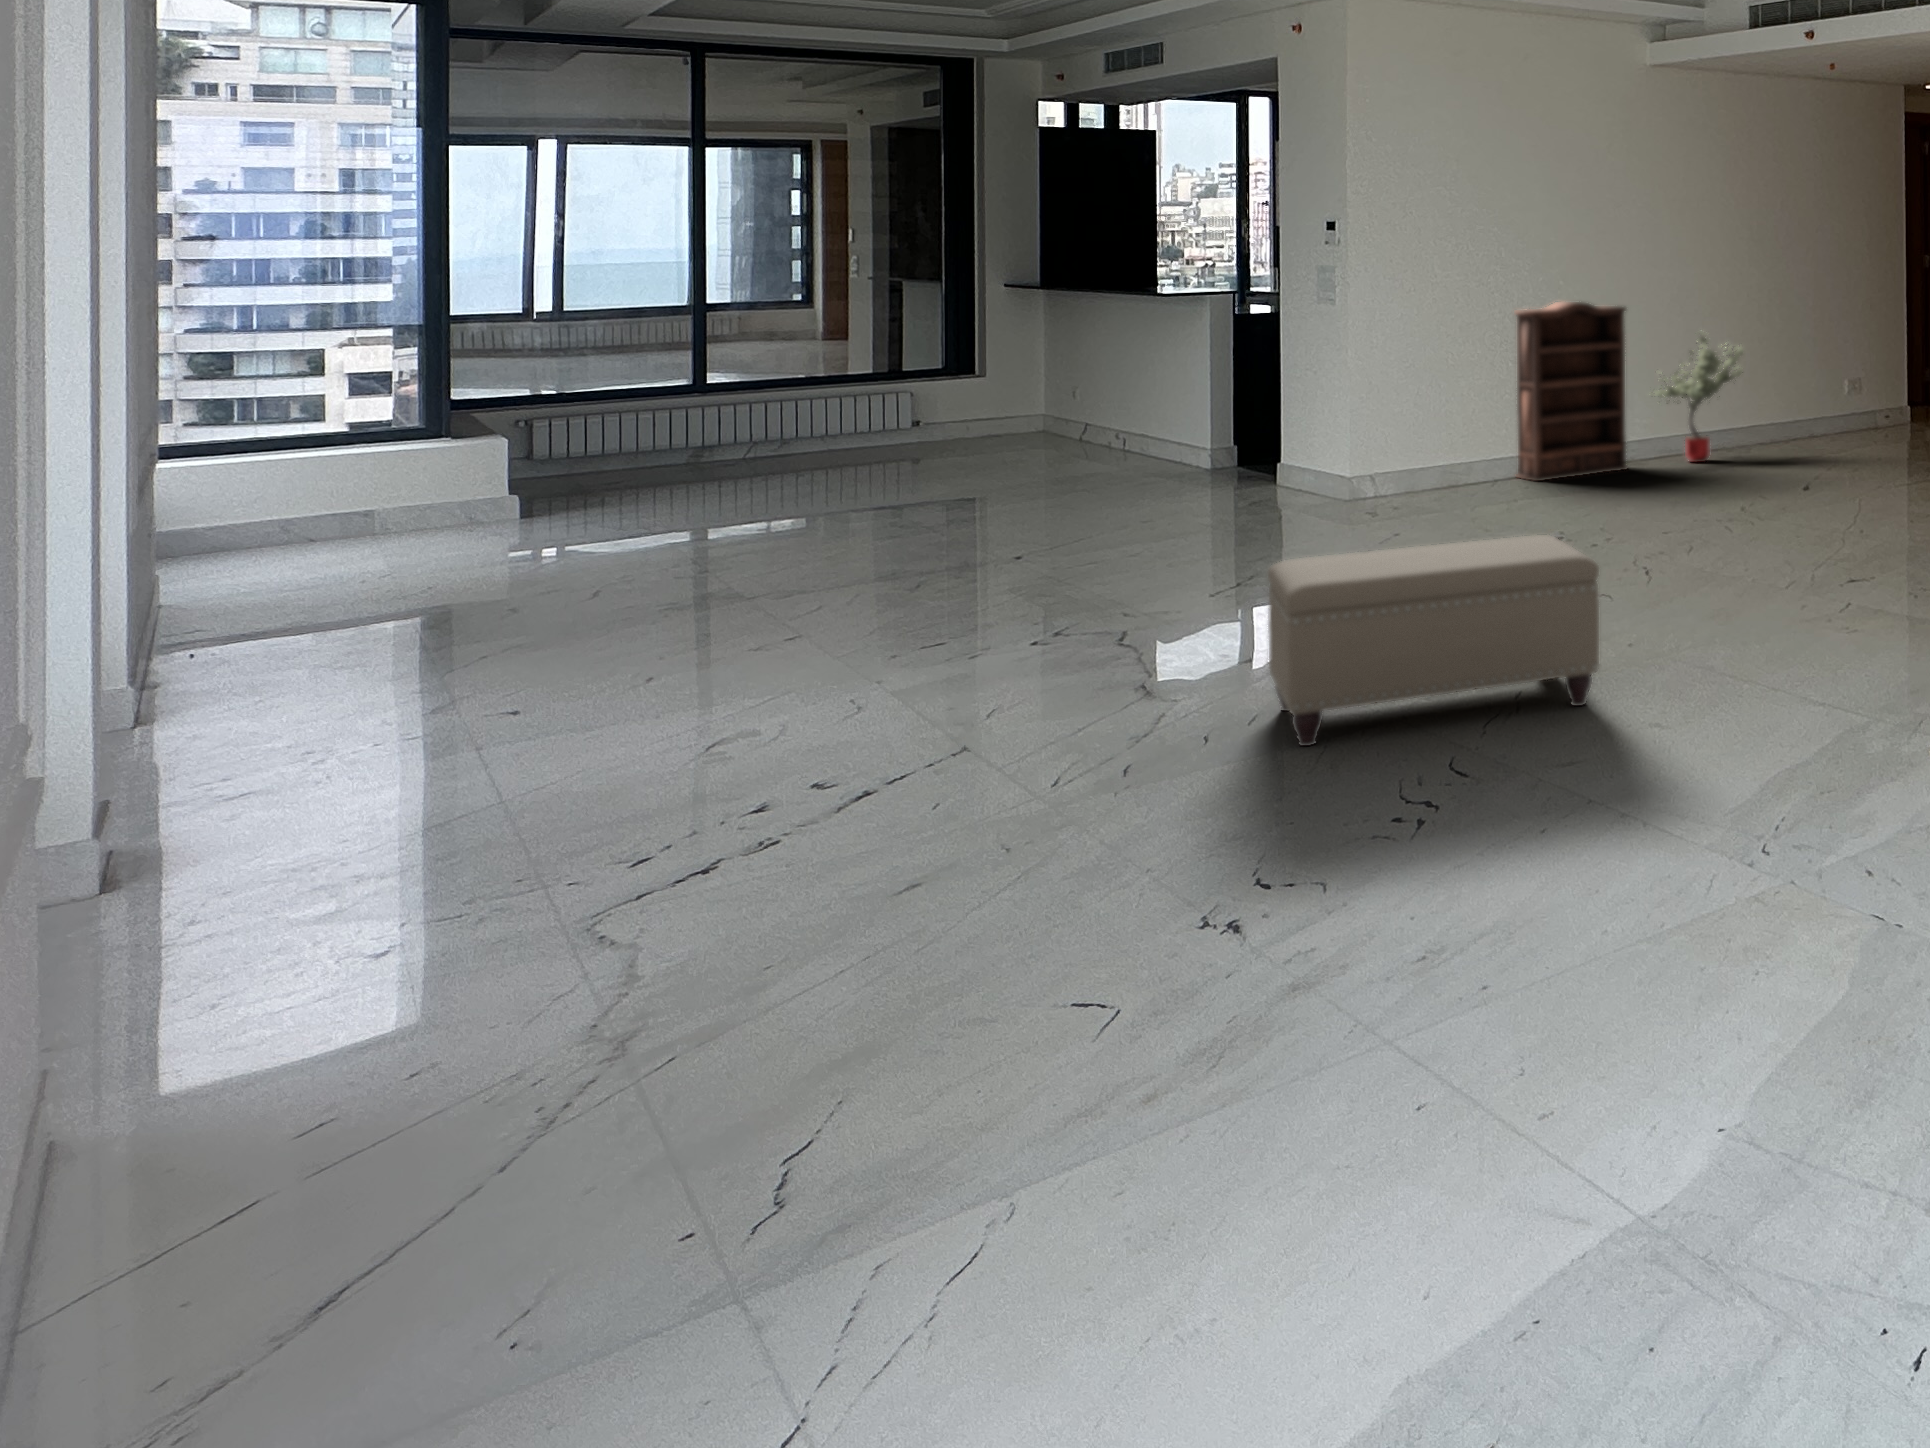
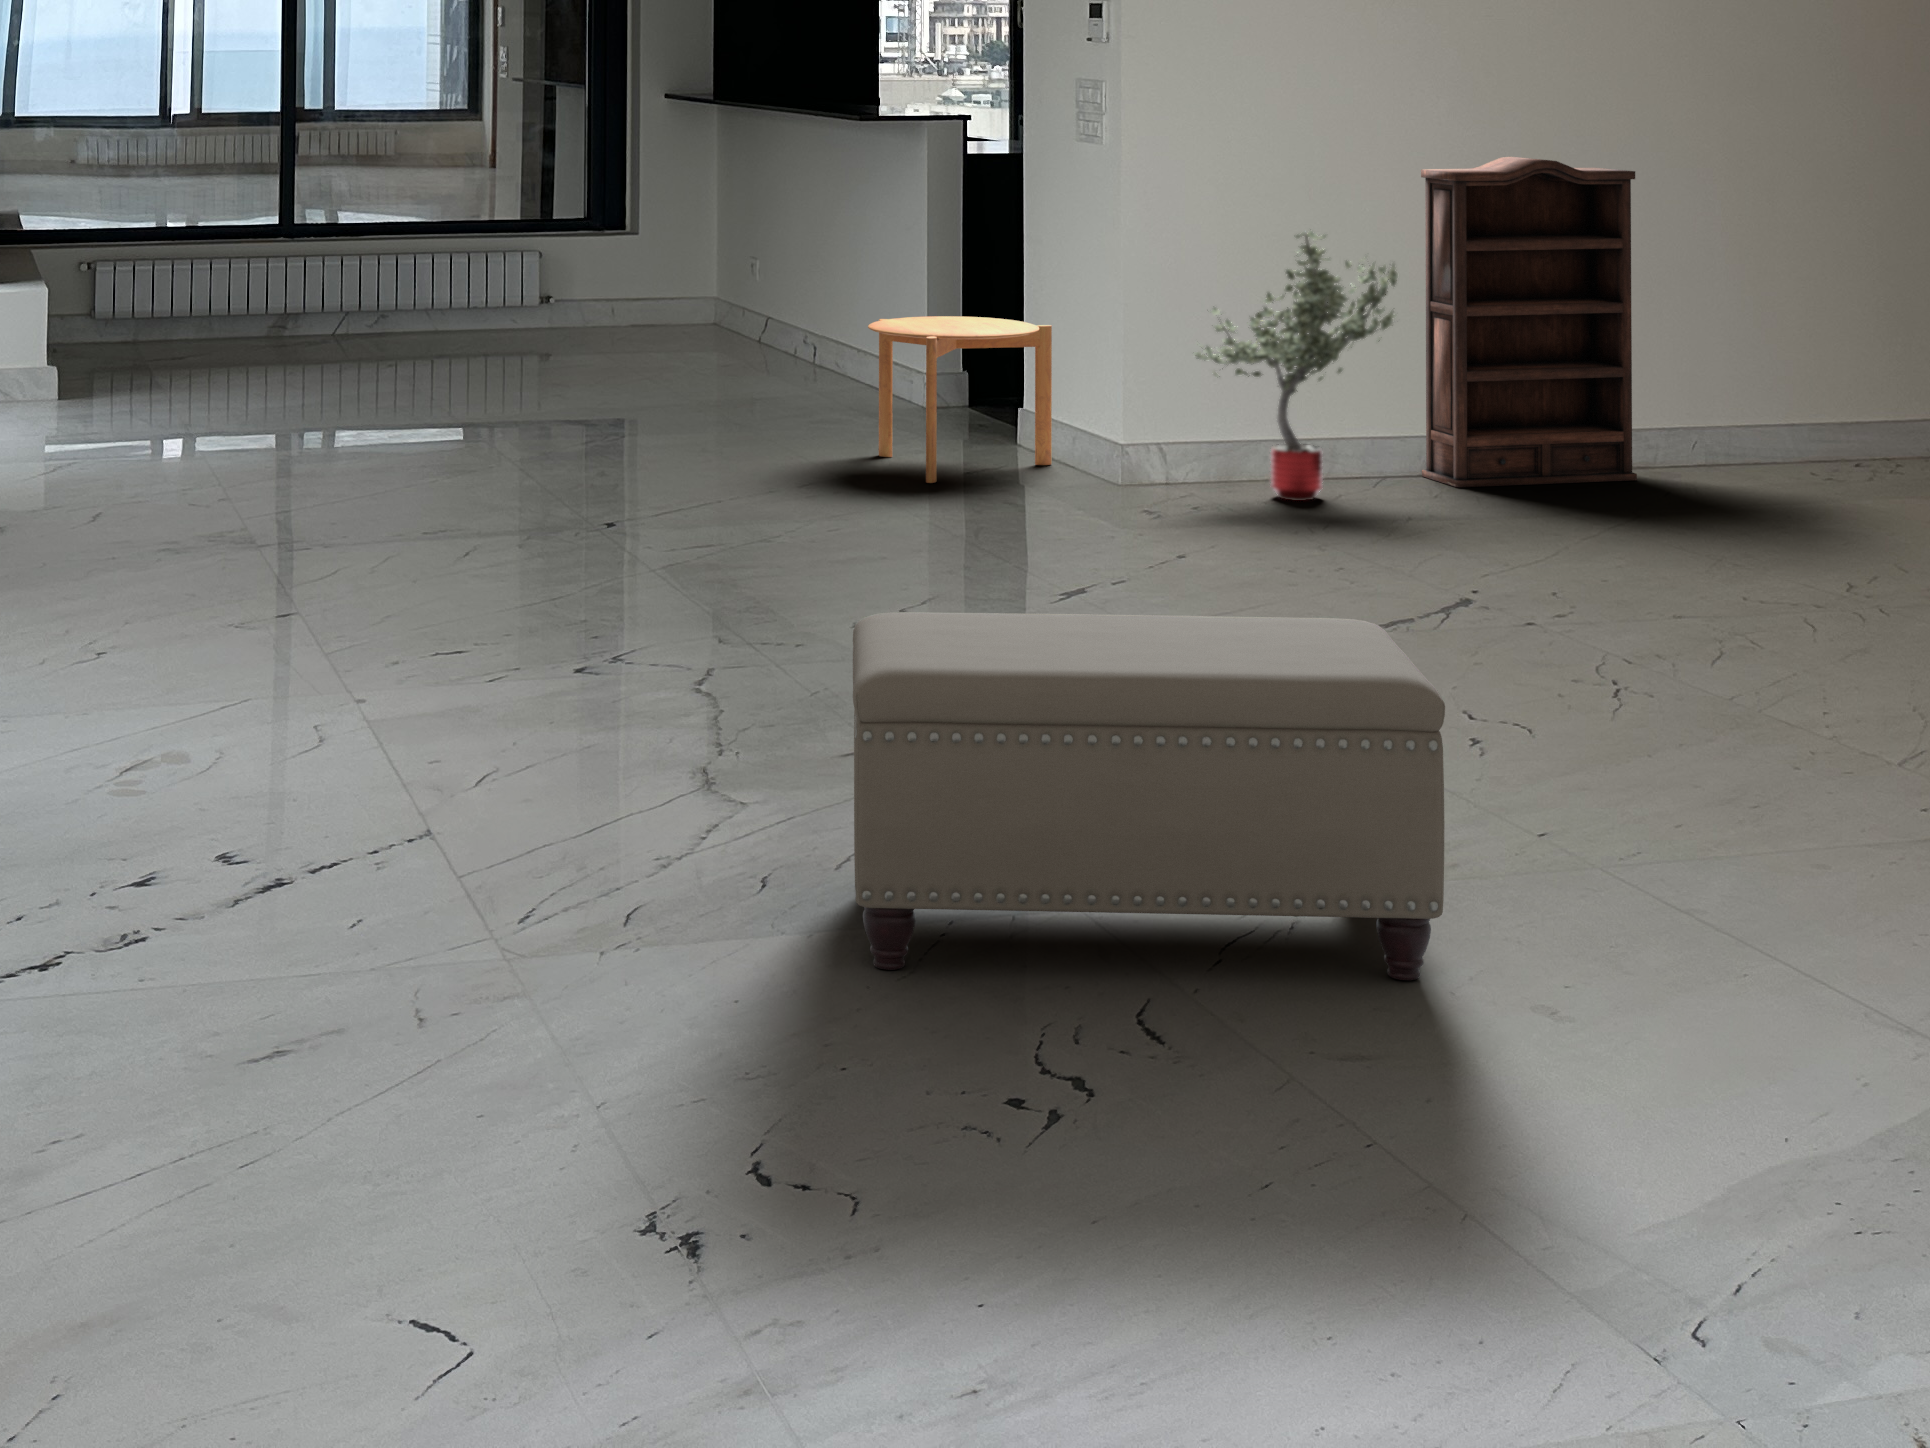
potted tree: present [1649,332,1743,462] -> present [1194,231,1398,501]
side table: none [1183,409,1300,508] -> present [868,316,1052,483]

